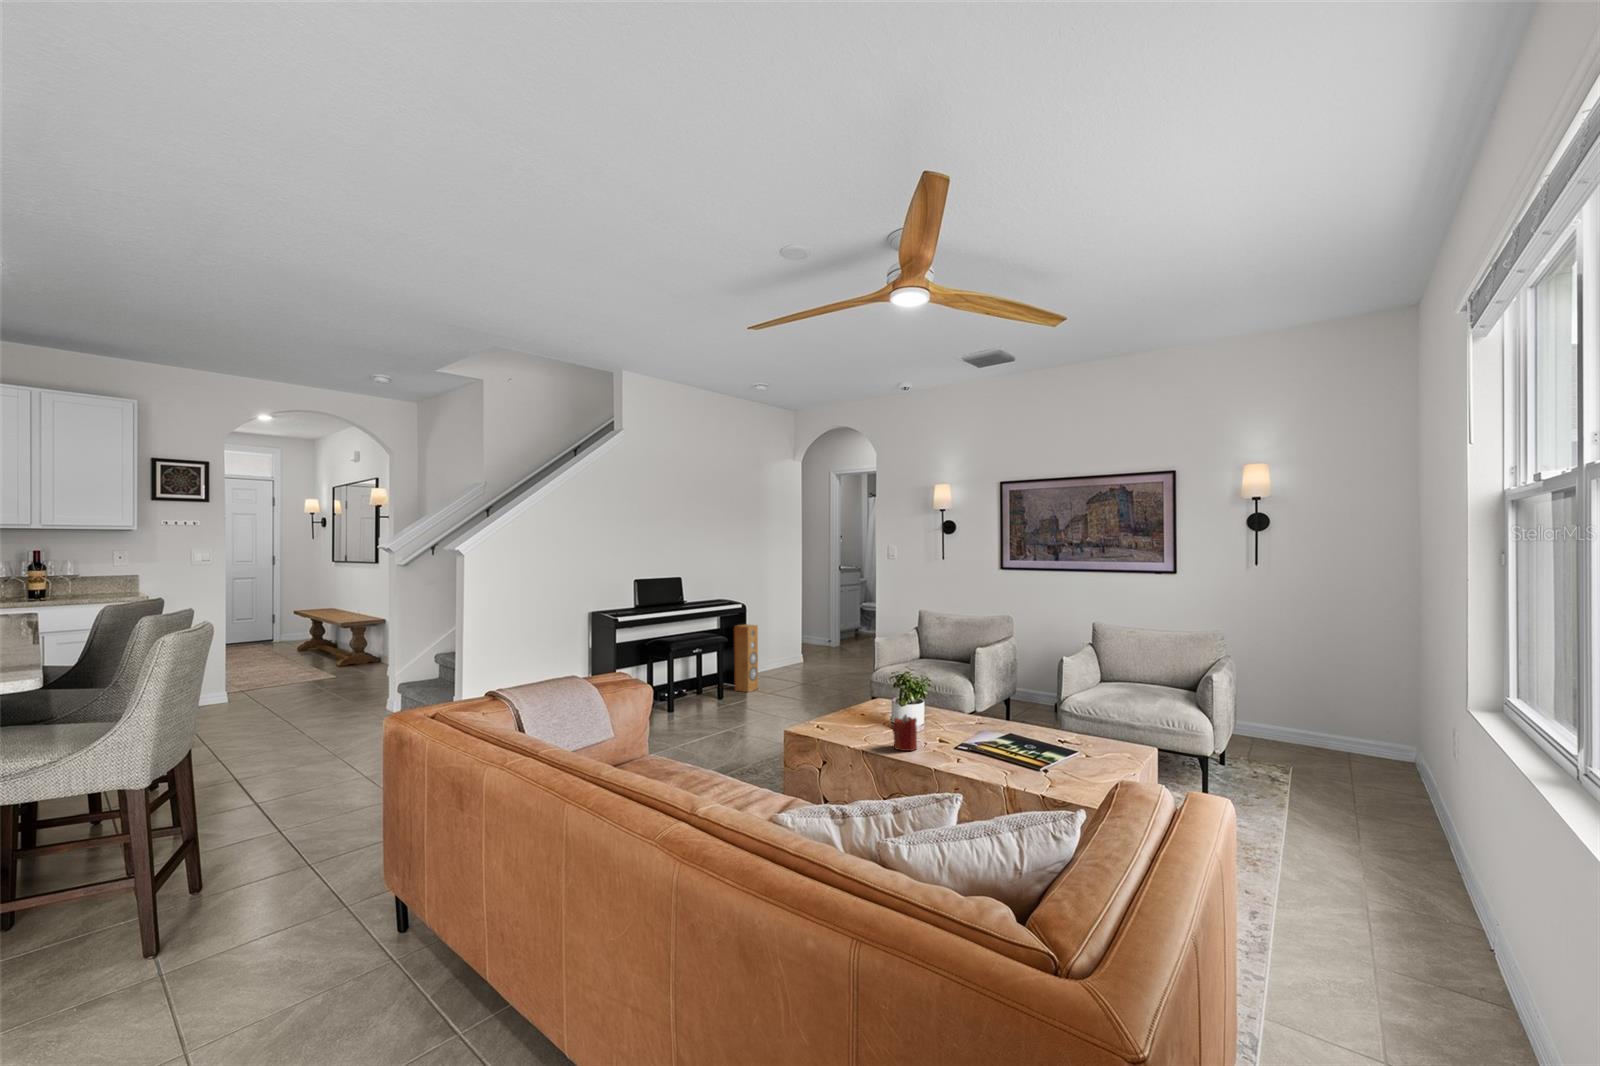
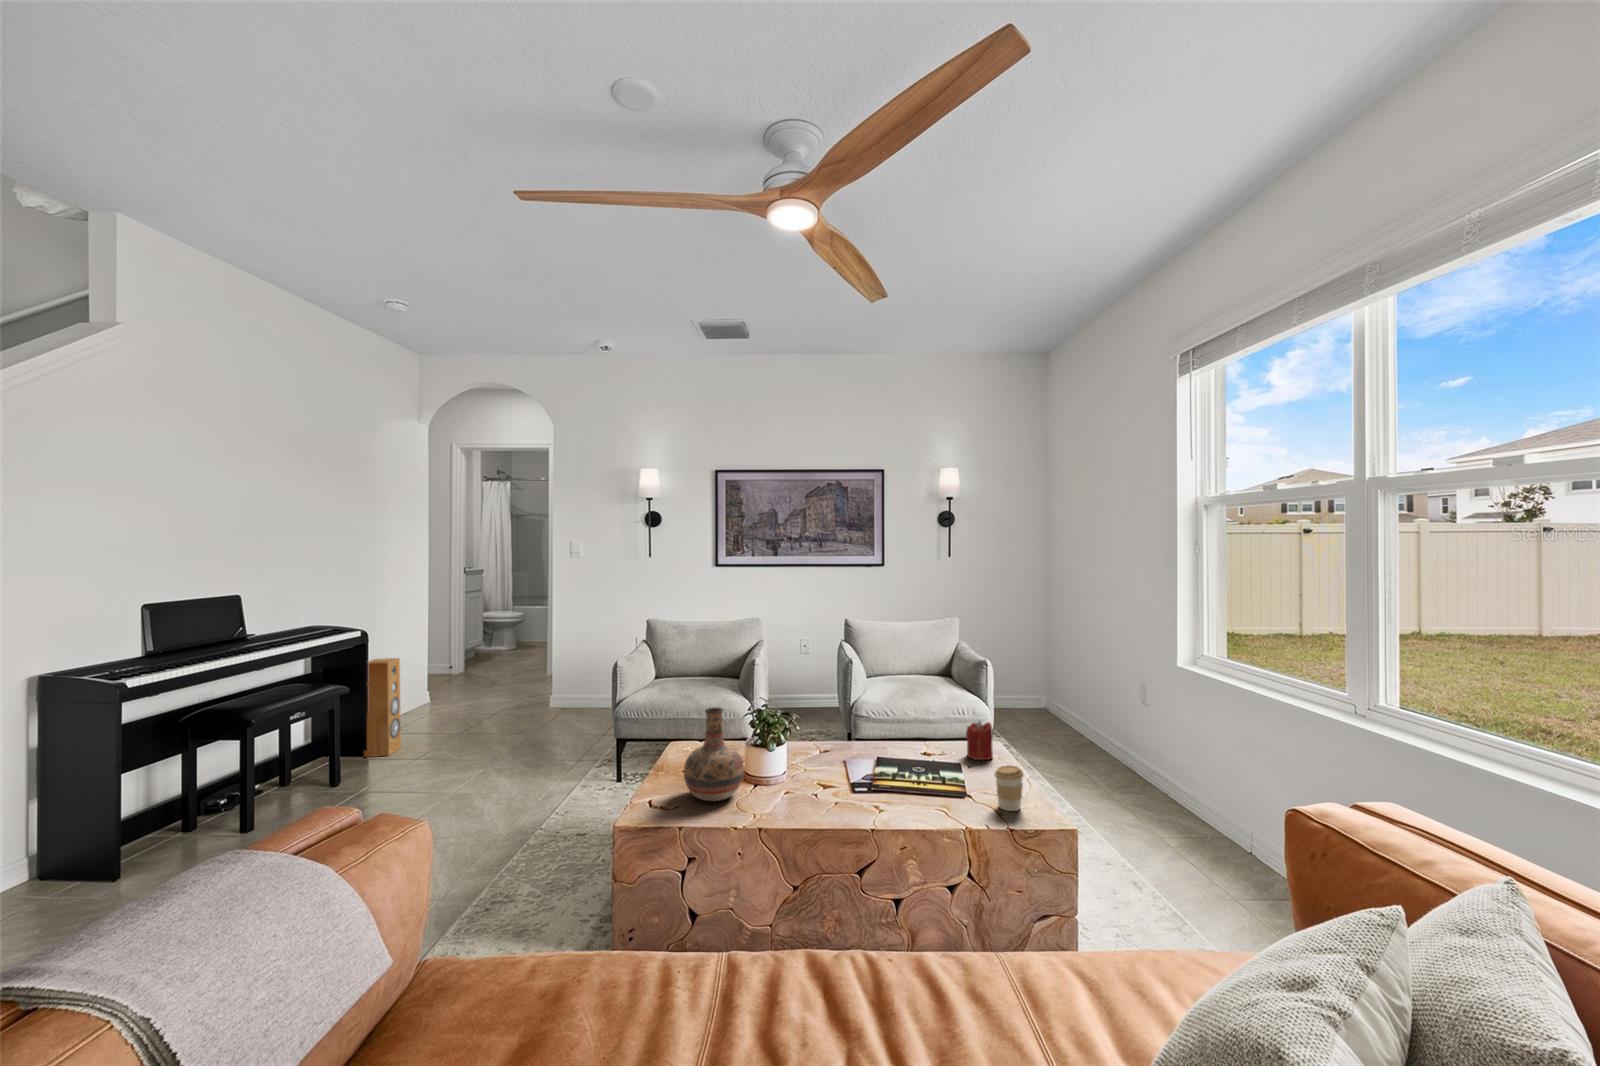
vase: none [835,668,879,735] -> present [684,707,744,801]
candle: present [893,715,917,751] -> present [966,721,993,760]
coffee cup: none [1053,747,1080,786] -> present [995,765,1023,811]

